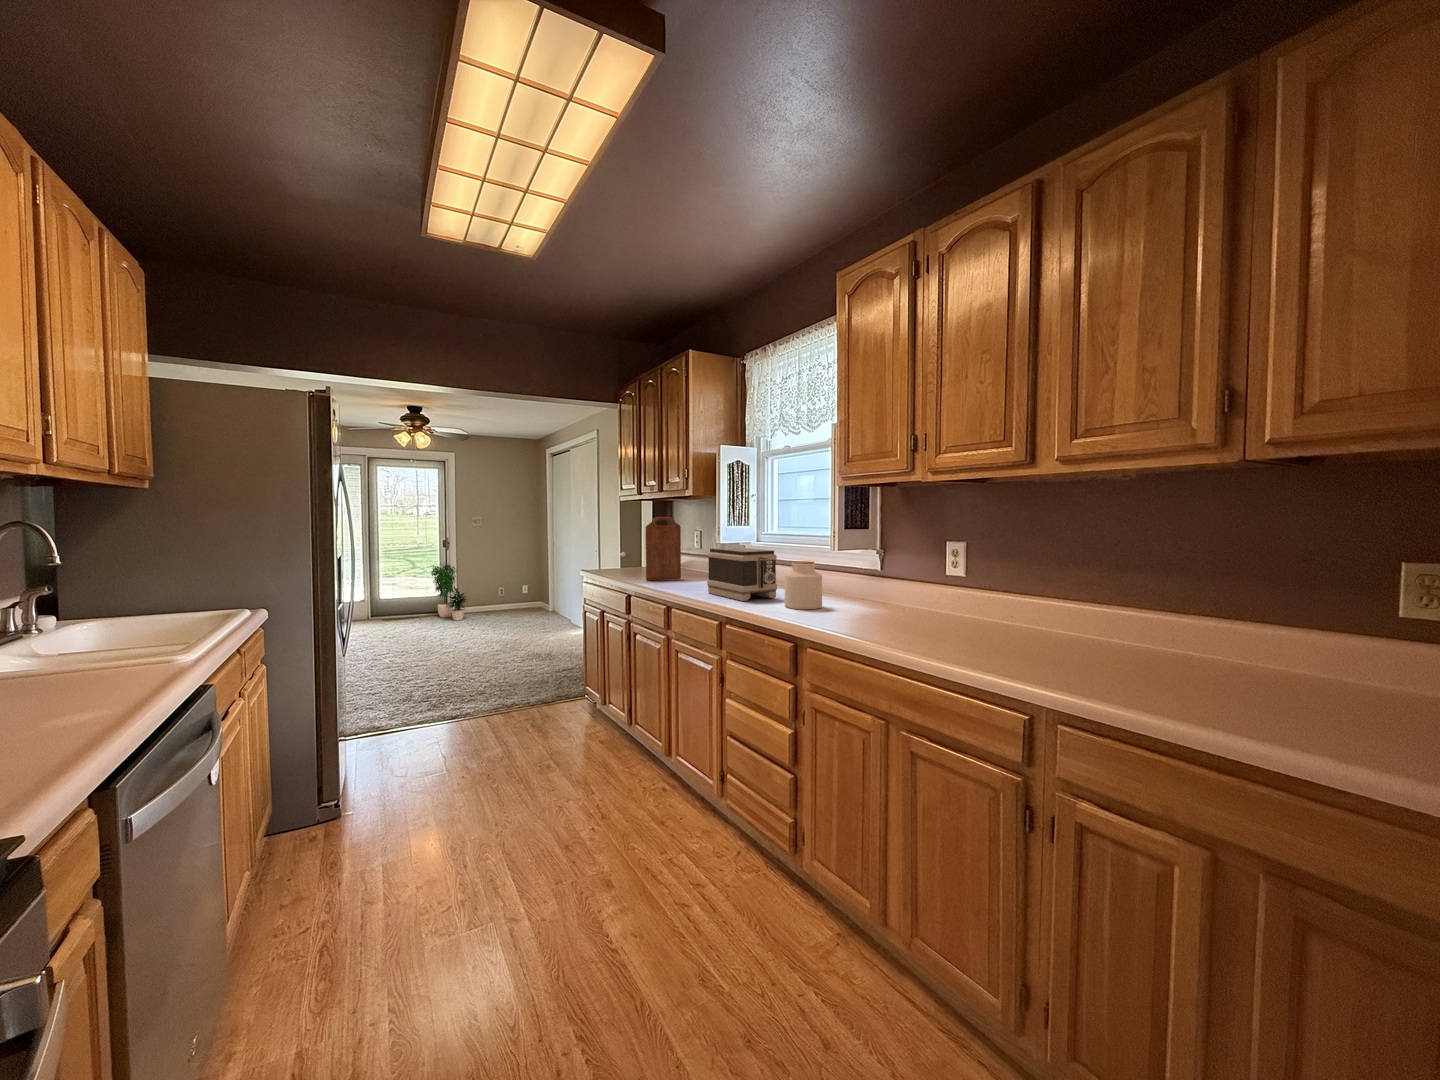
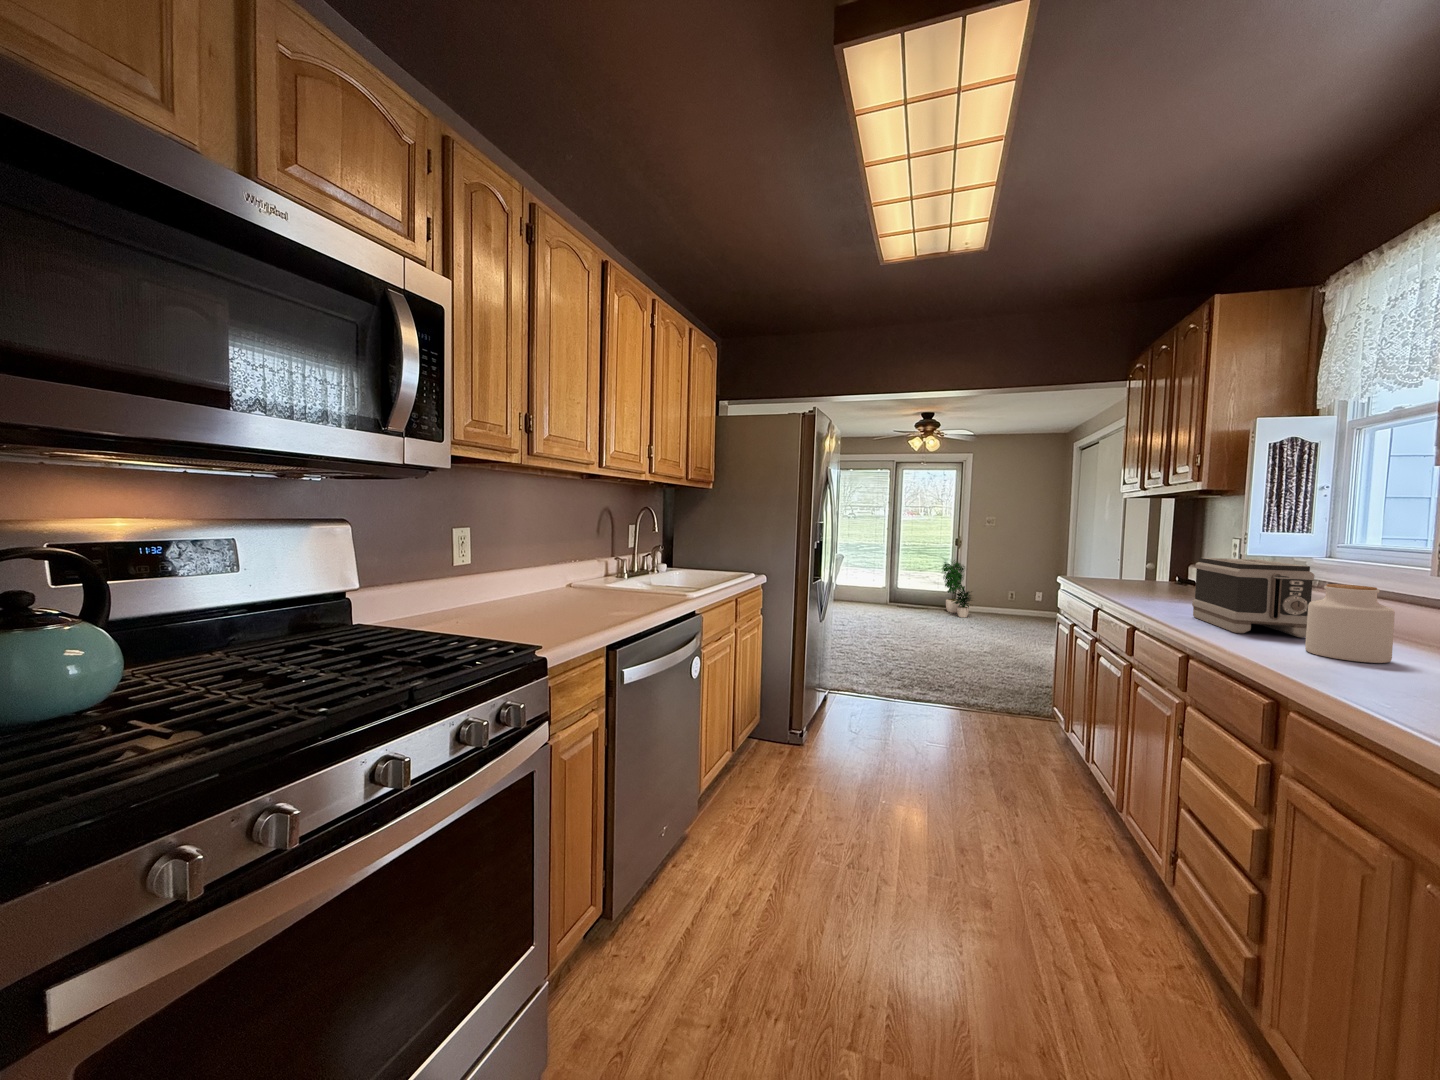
cutting board: present [646,517,681,581] -> none [1123,516,1184,597]

